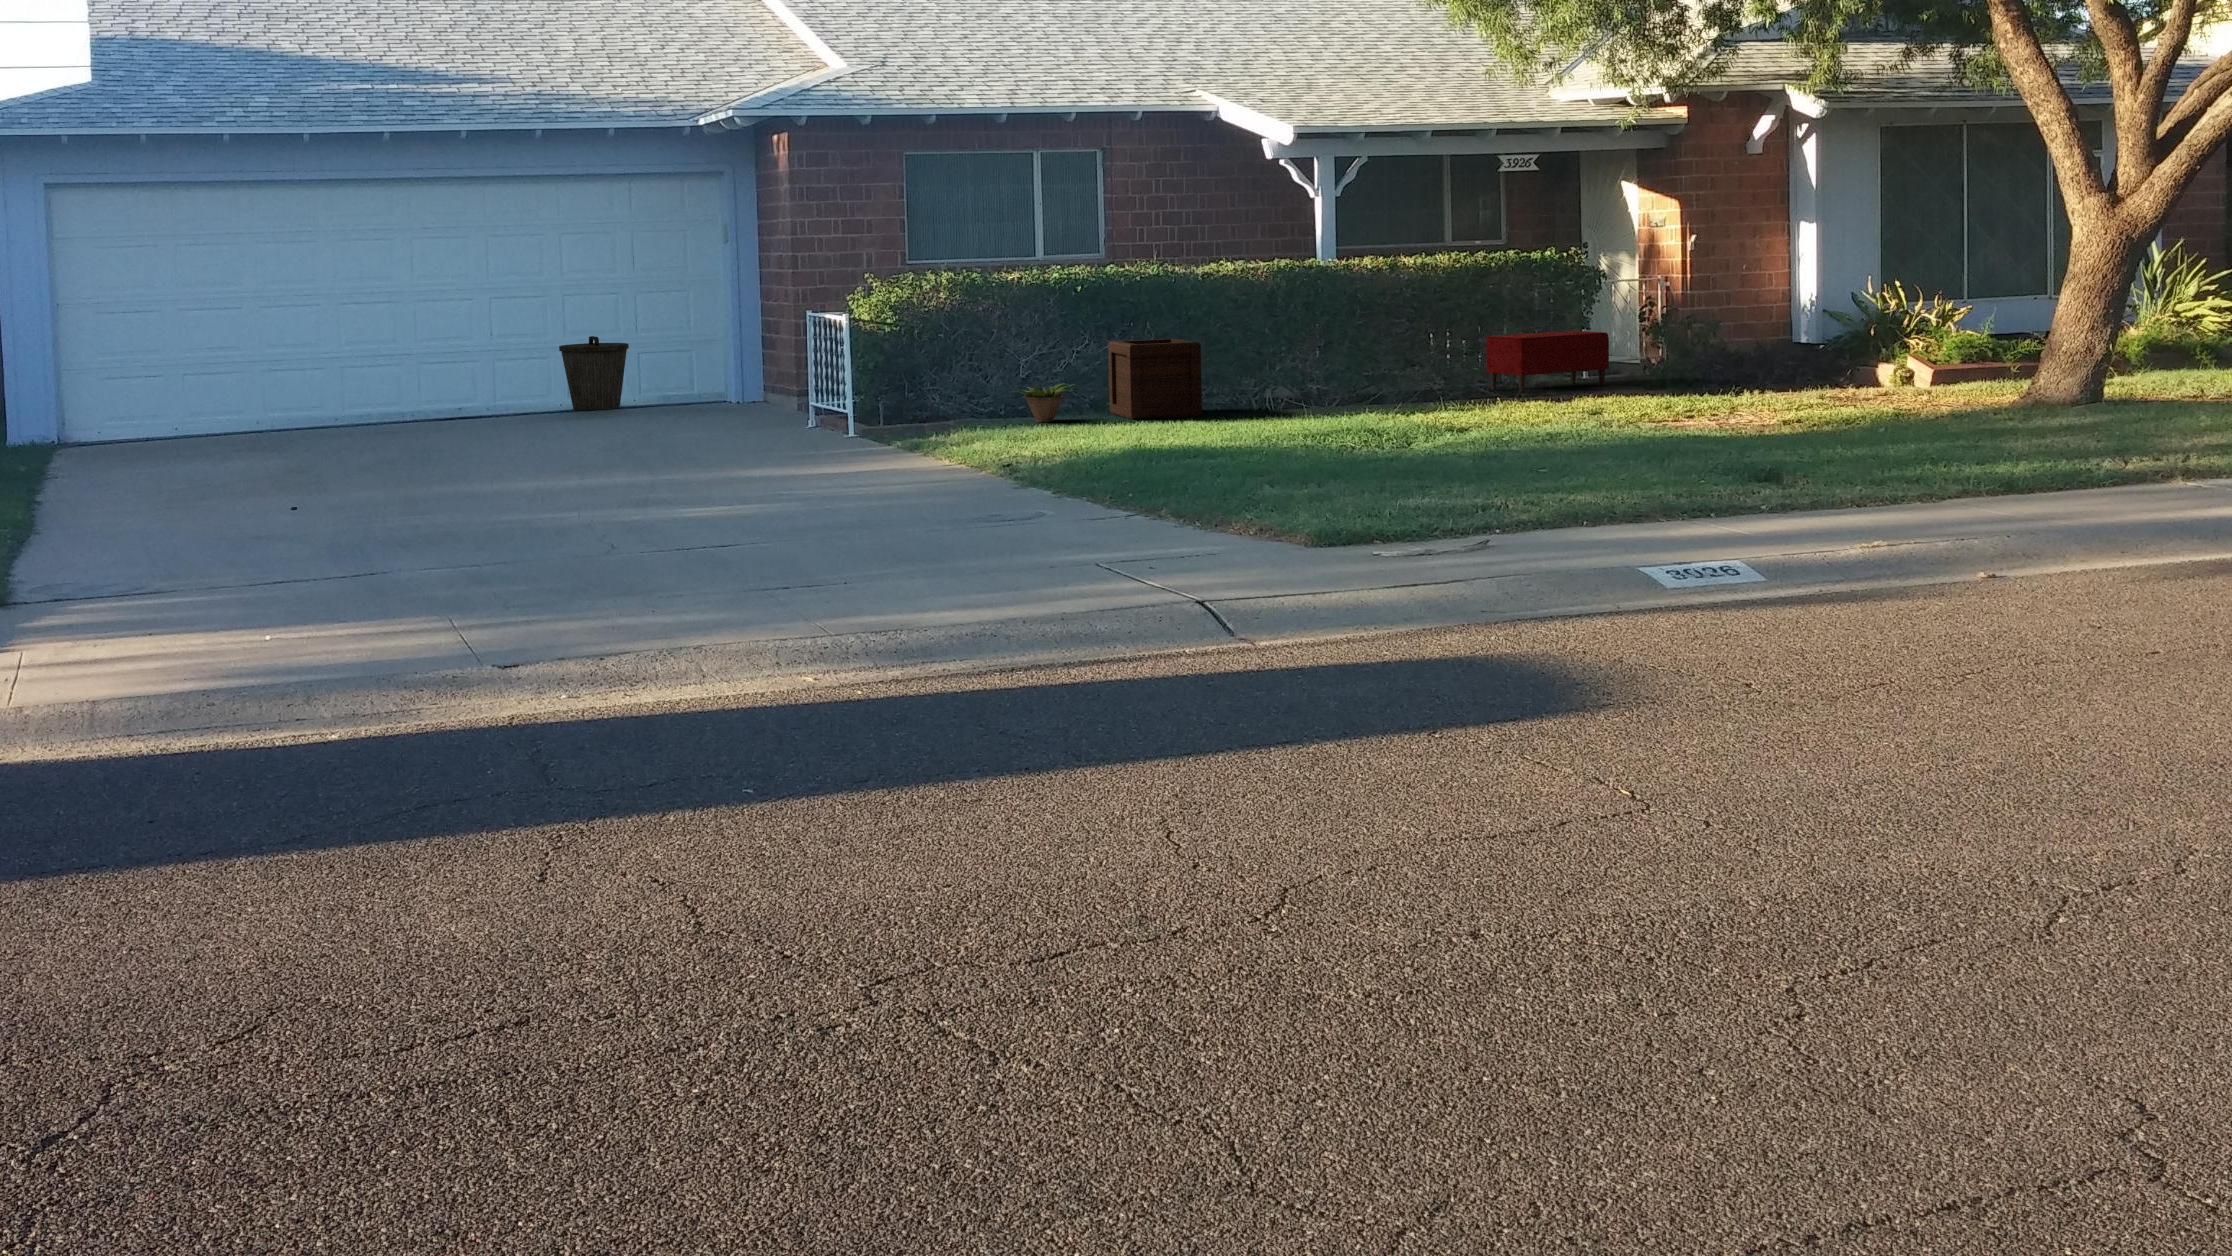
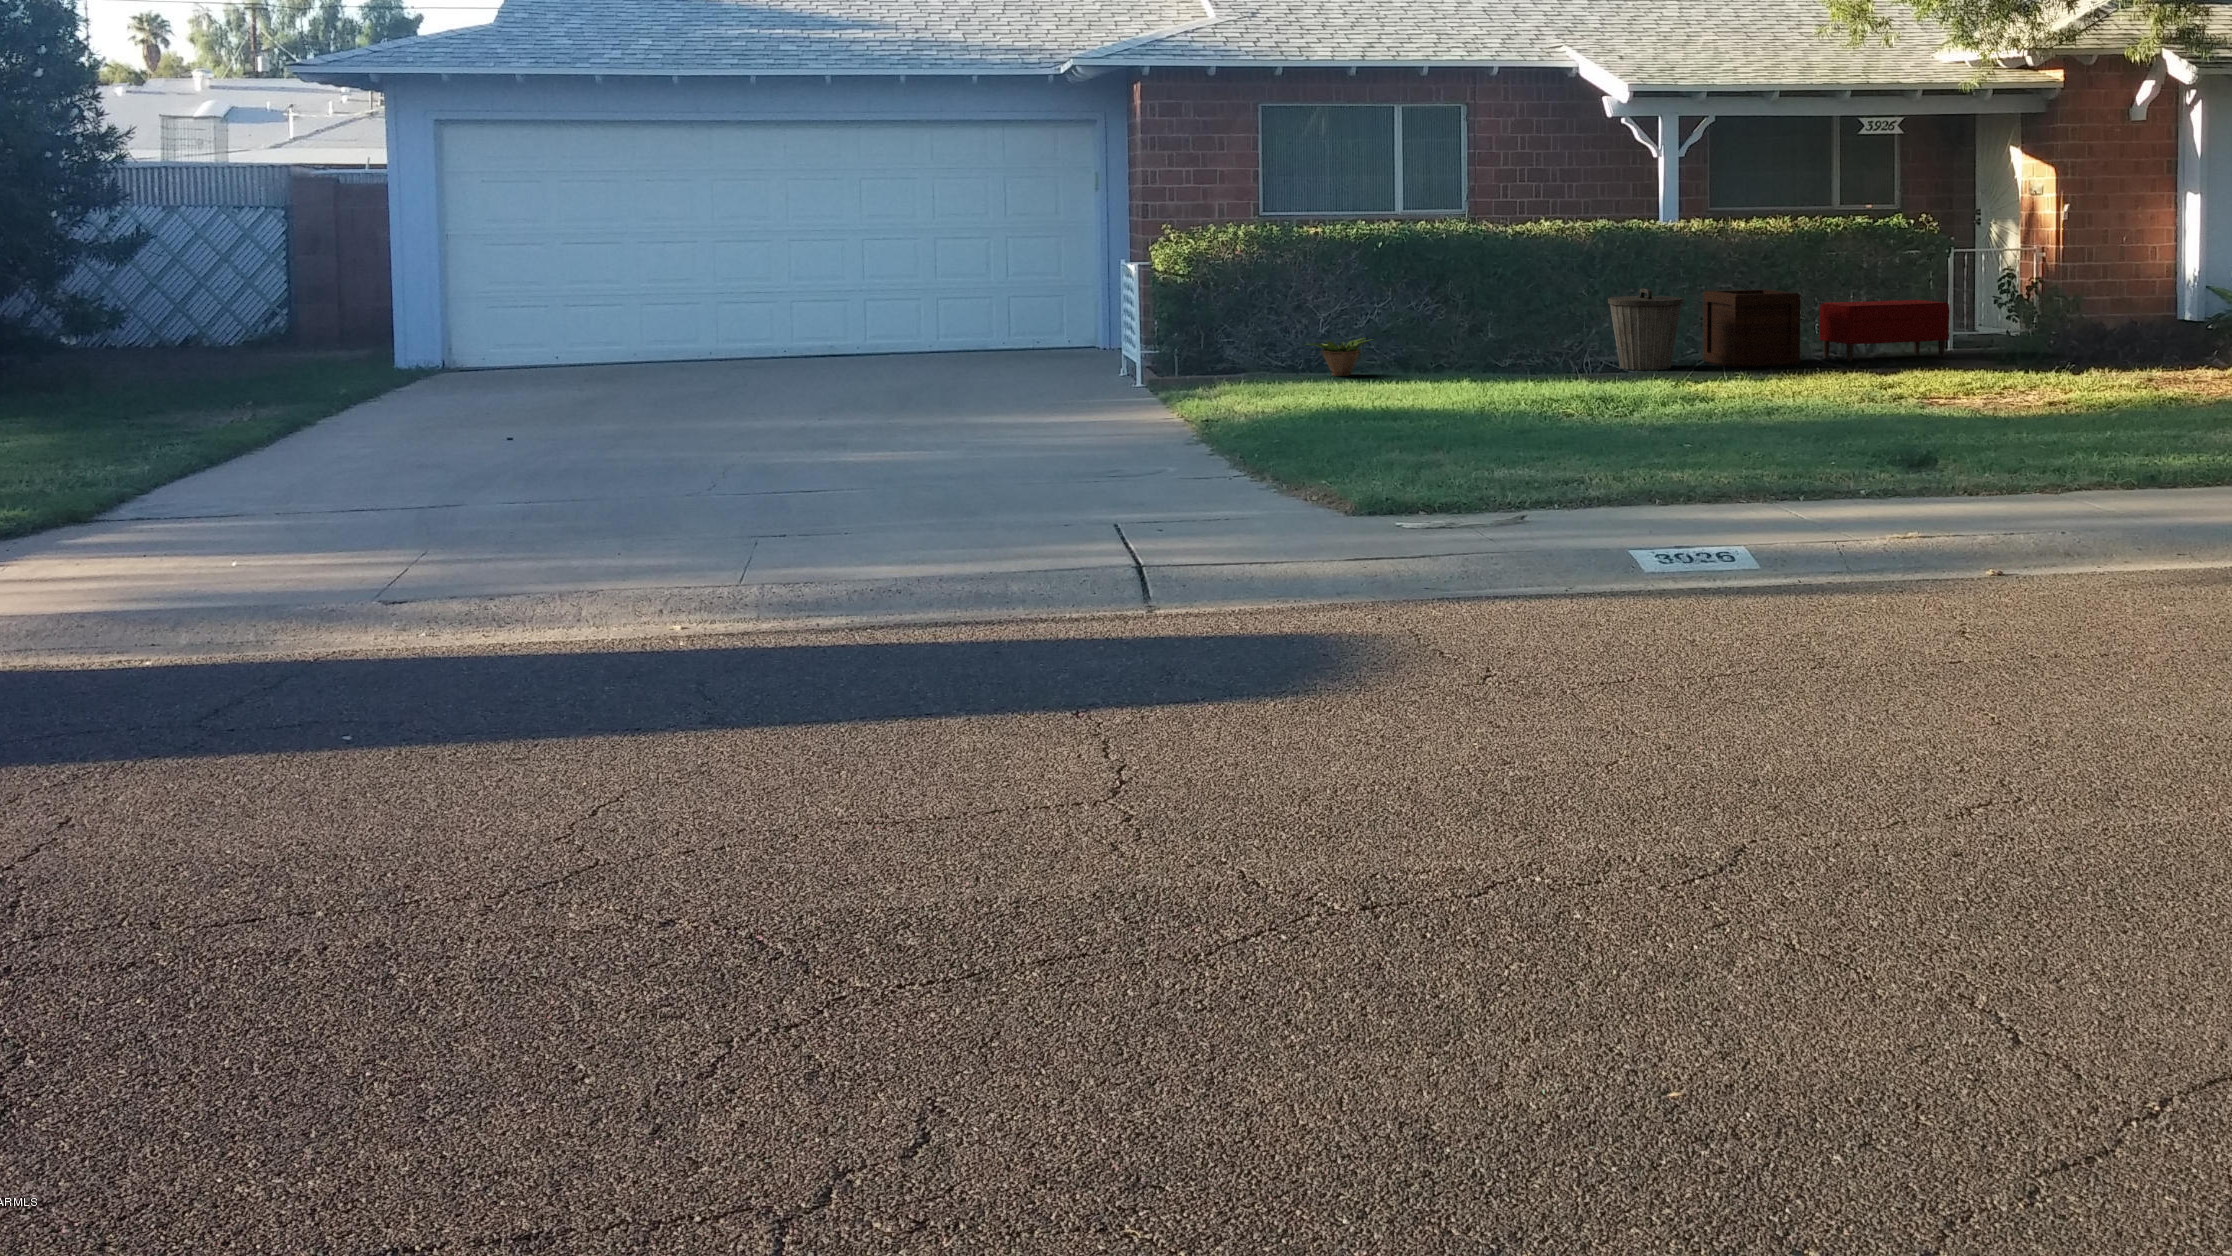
trash can: present [559,336,629,410] -> present [1608,289,1683,370]
wooden crate: present [1108,339,1202,419] -> present [1703,289,1801,368]

